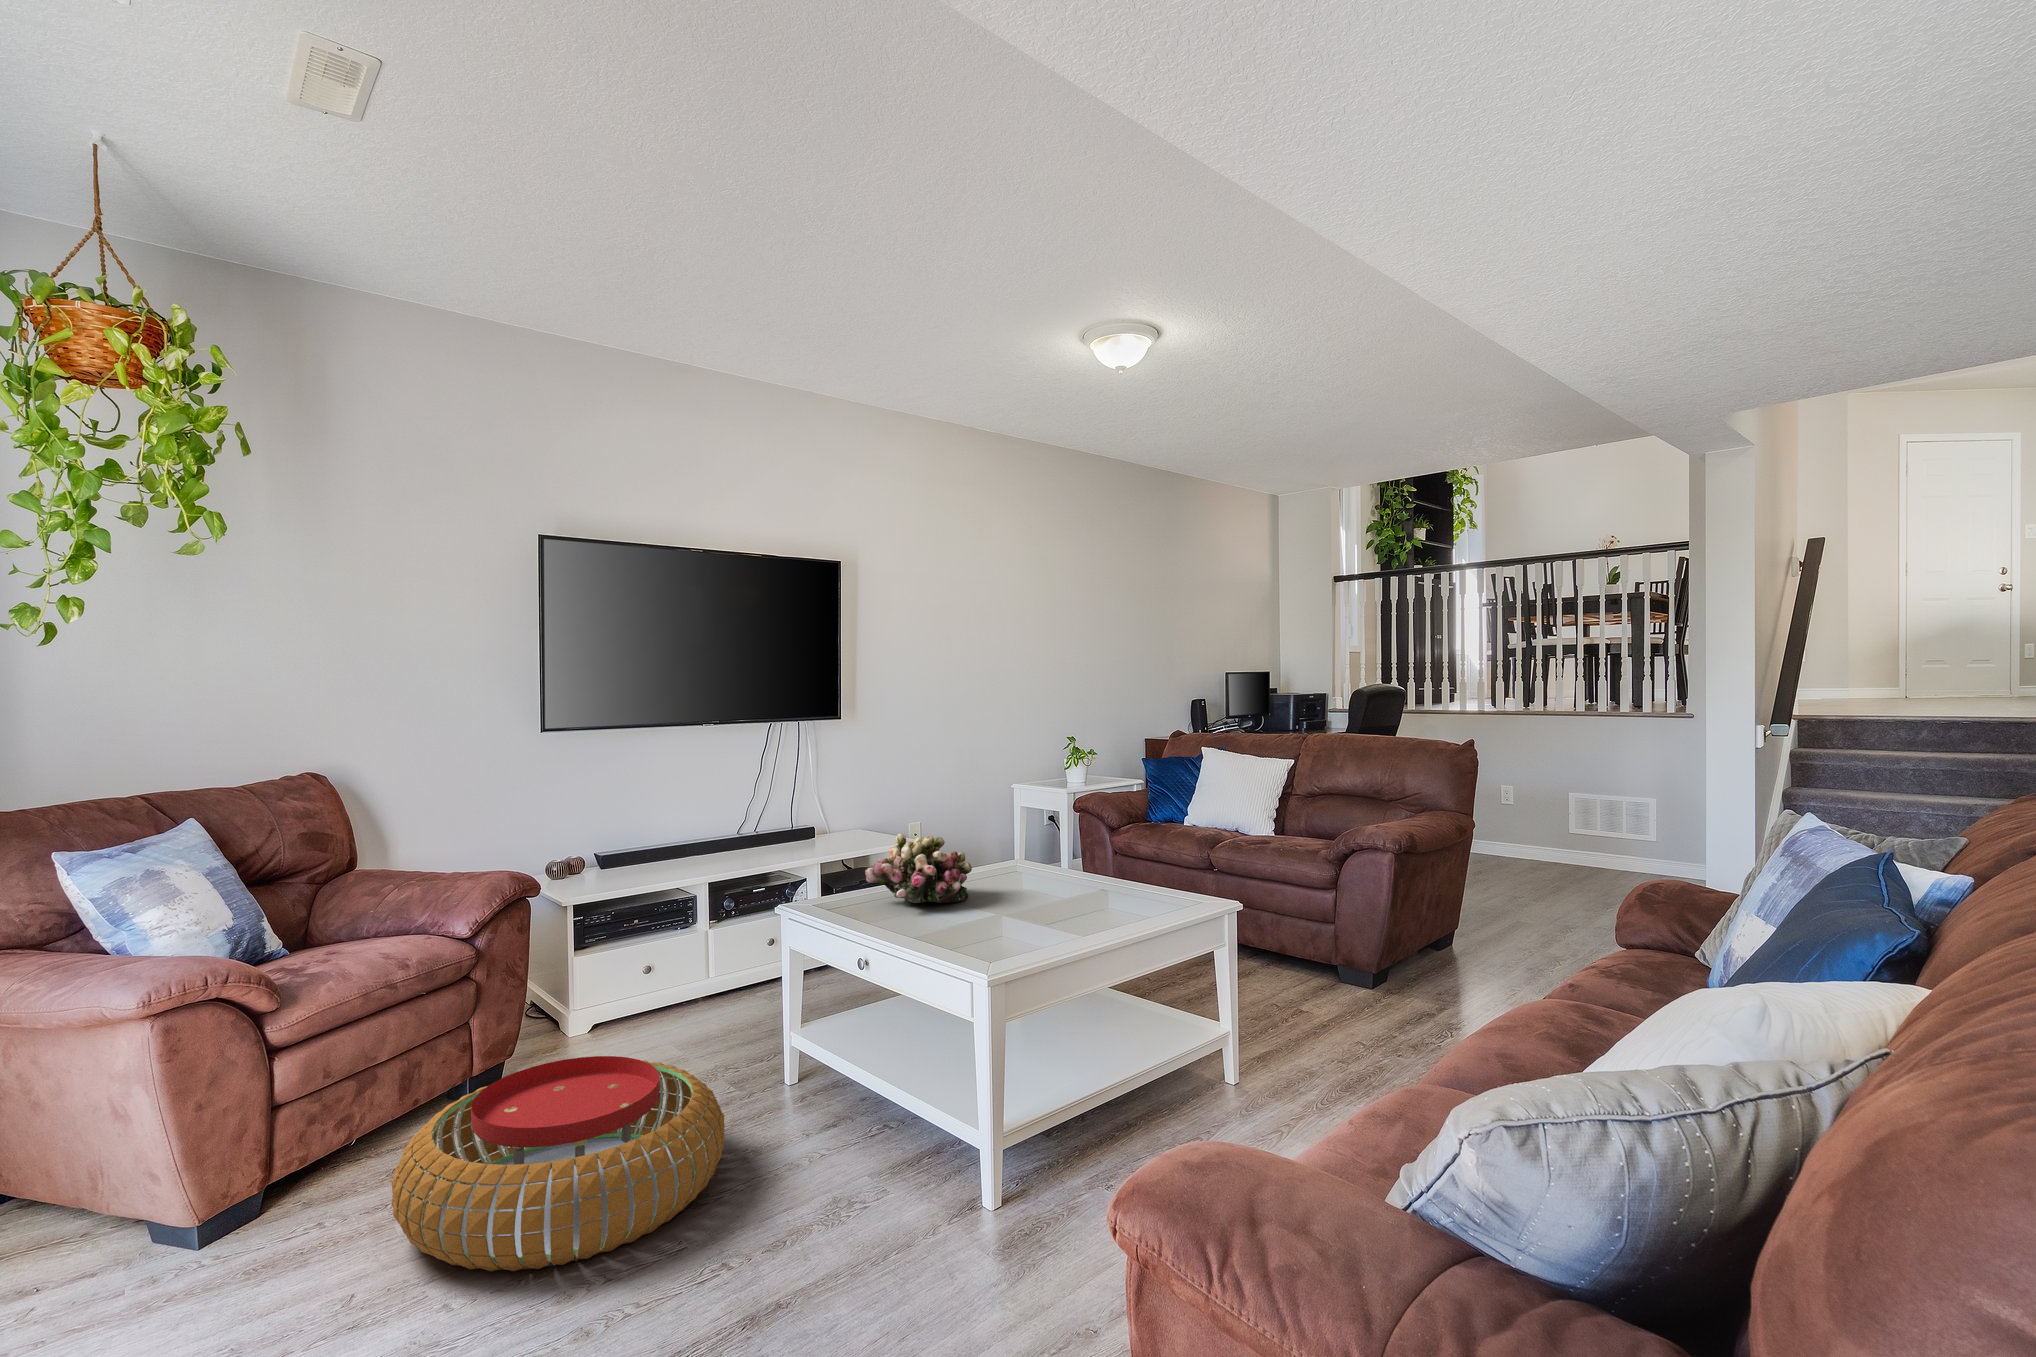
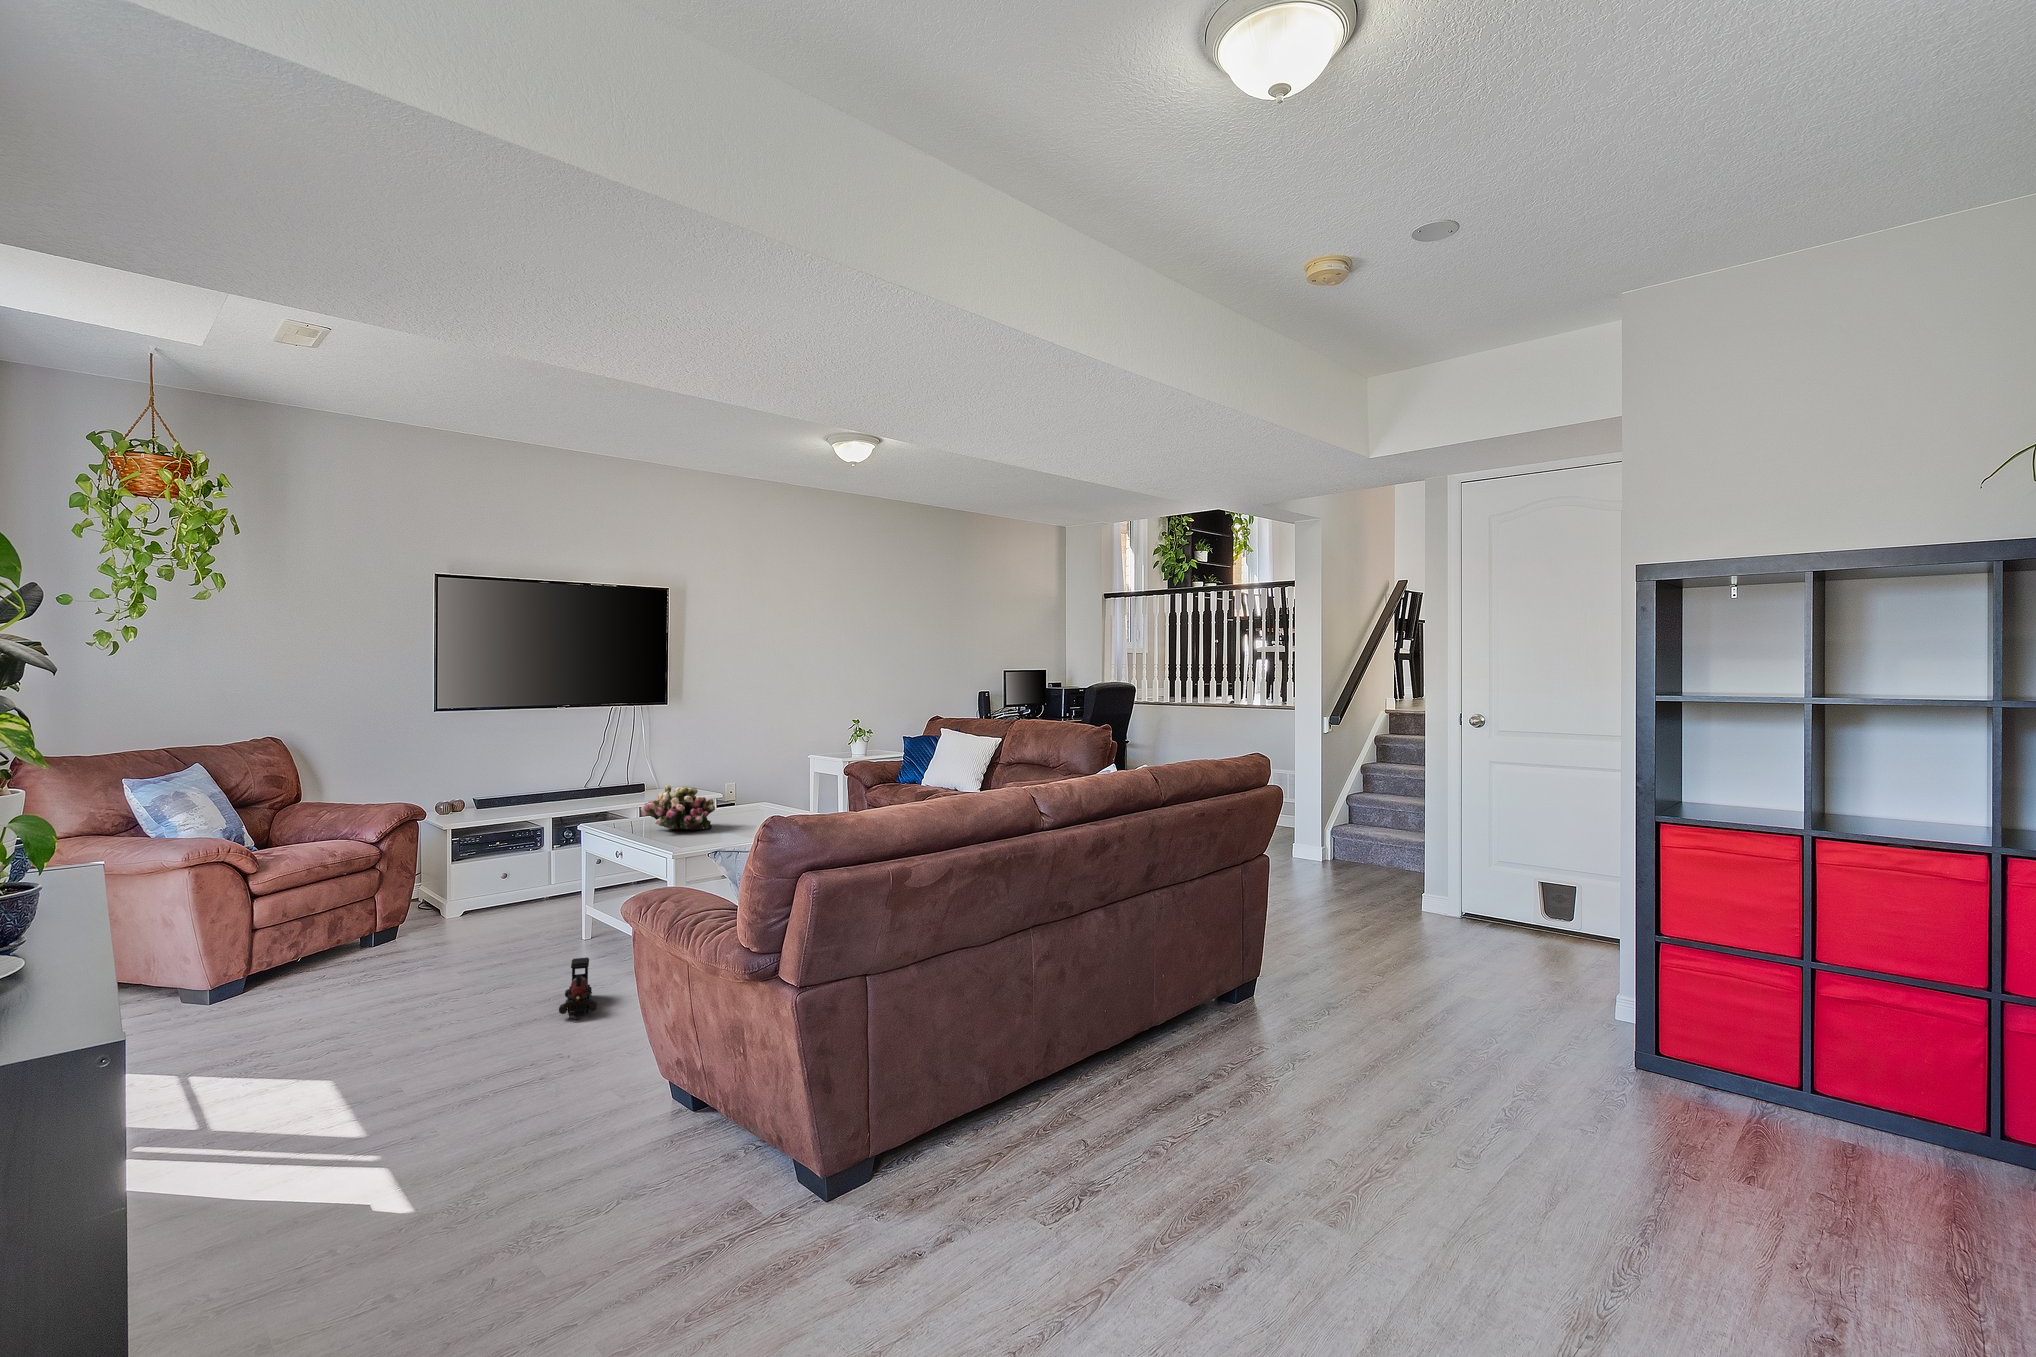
pouf: present [392,1056,725,1271] -> none [324,909,524,1007]
toy train: none [828,1160,901,1311] -> present [559,958,597,1020]

